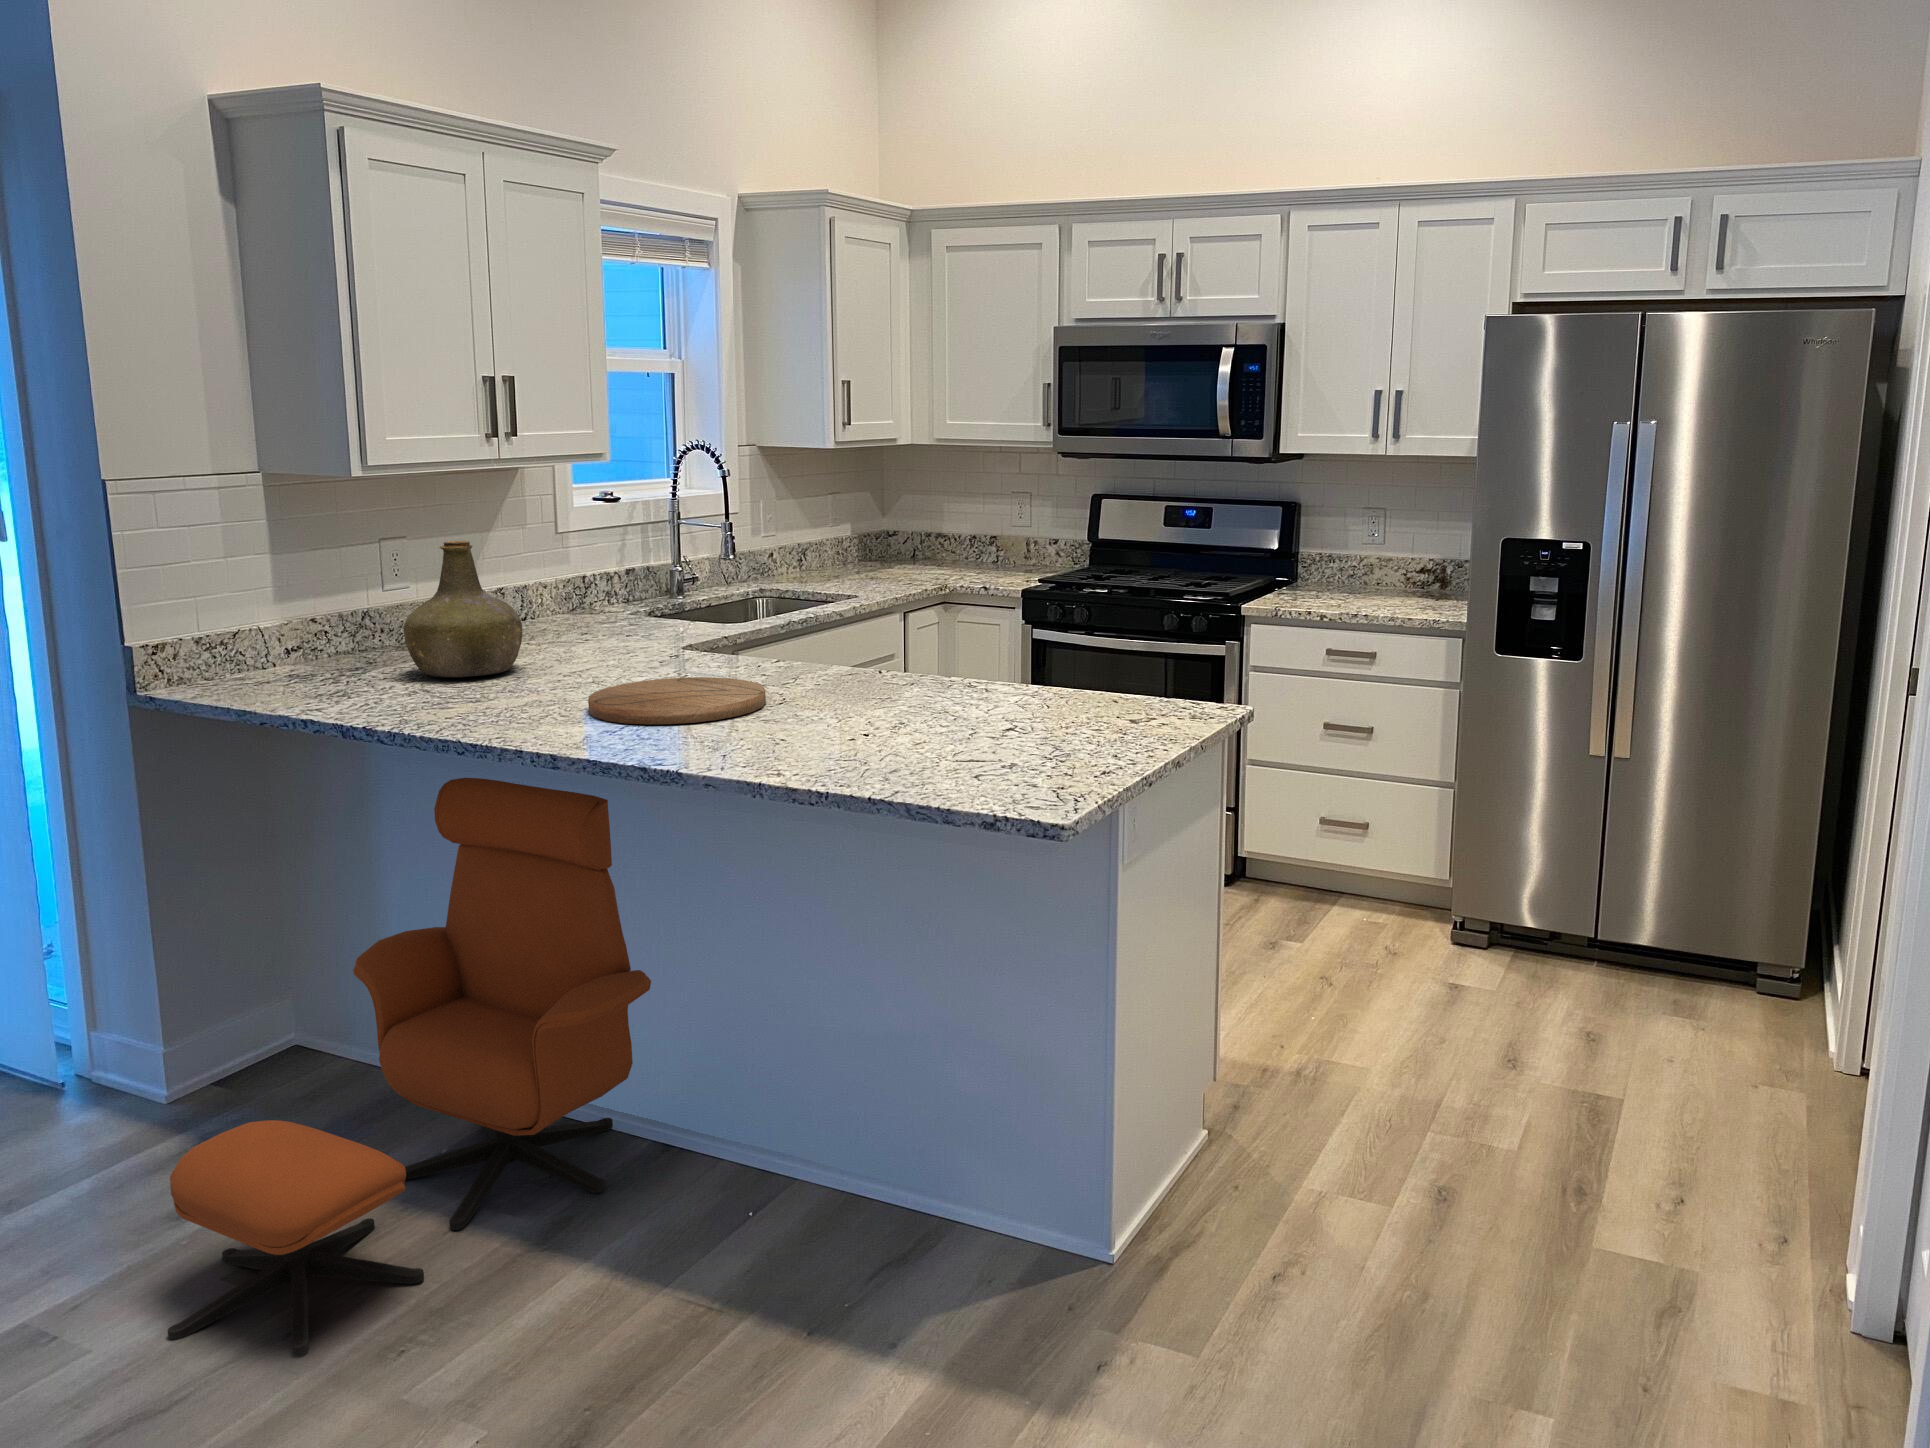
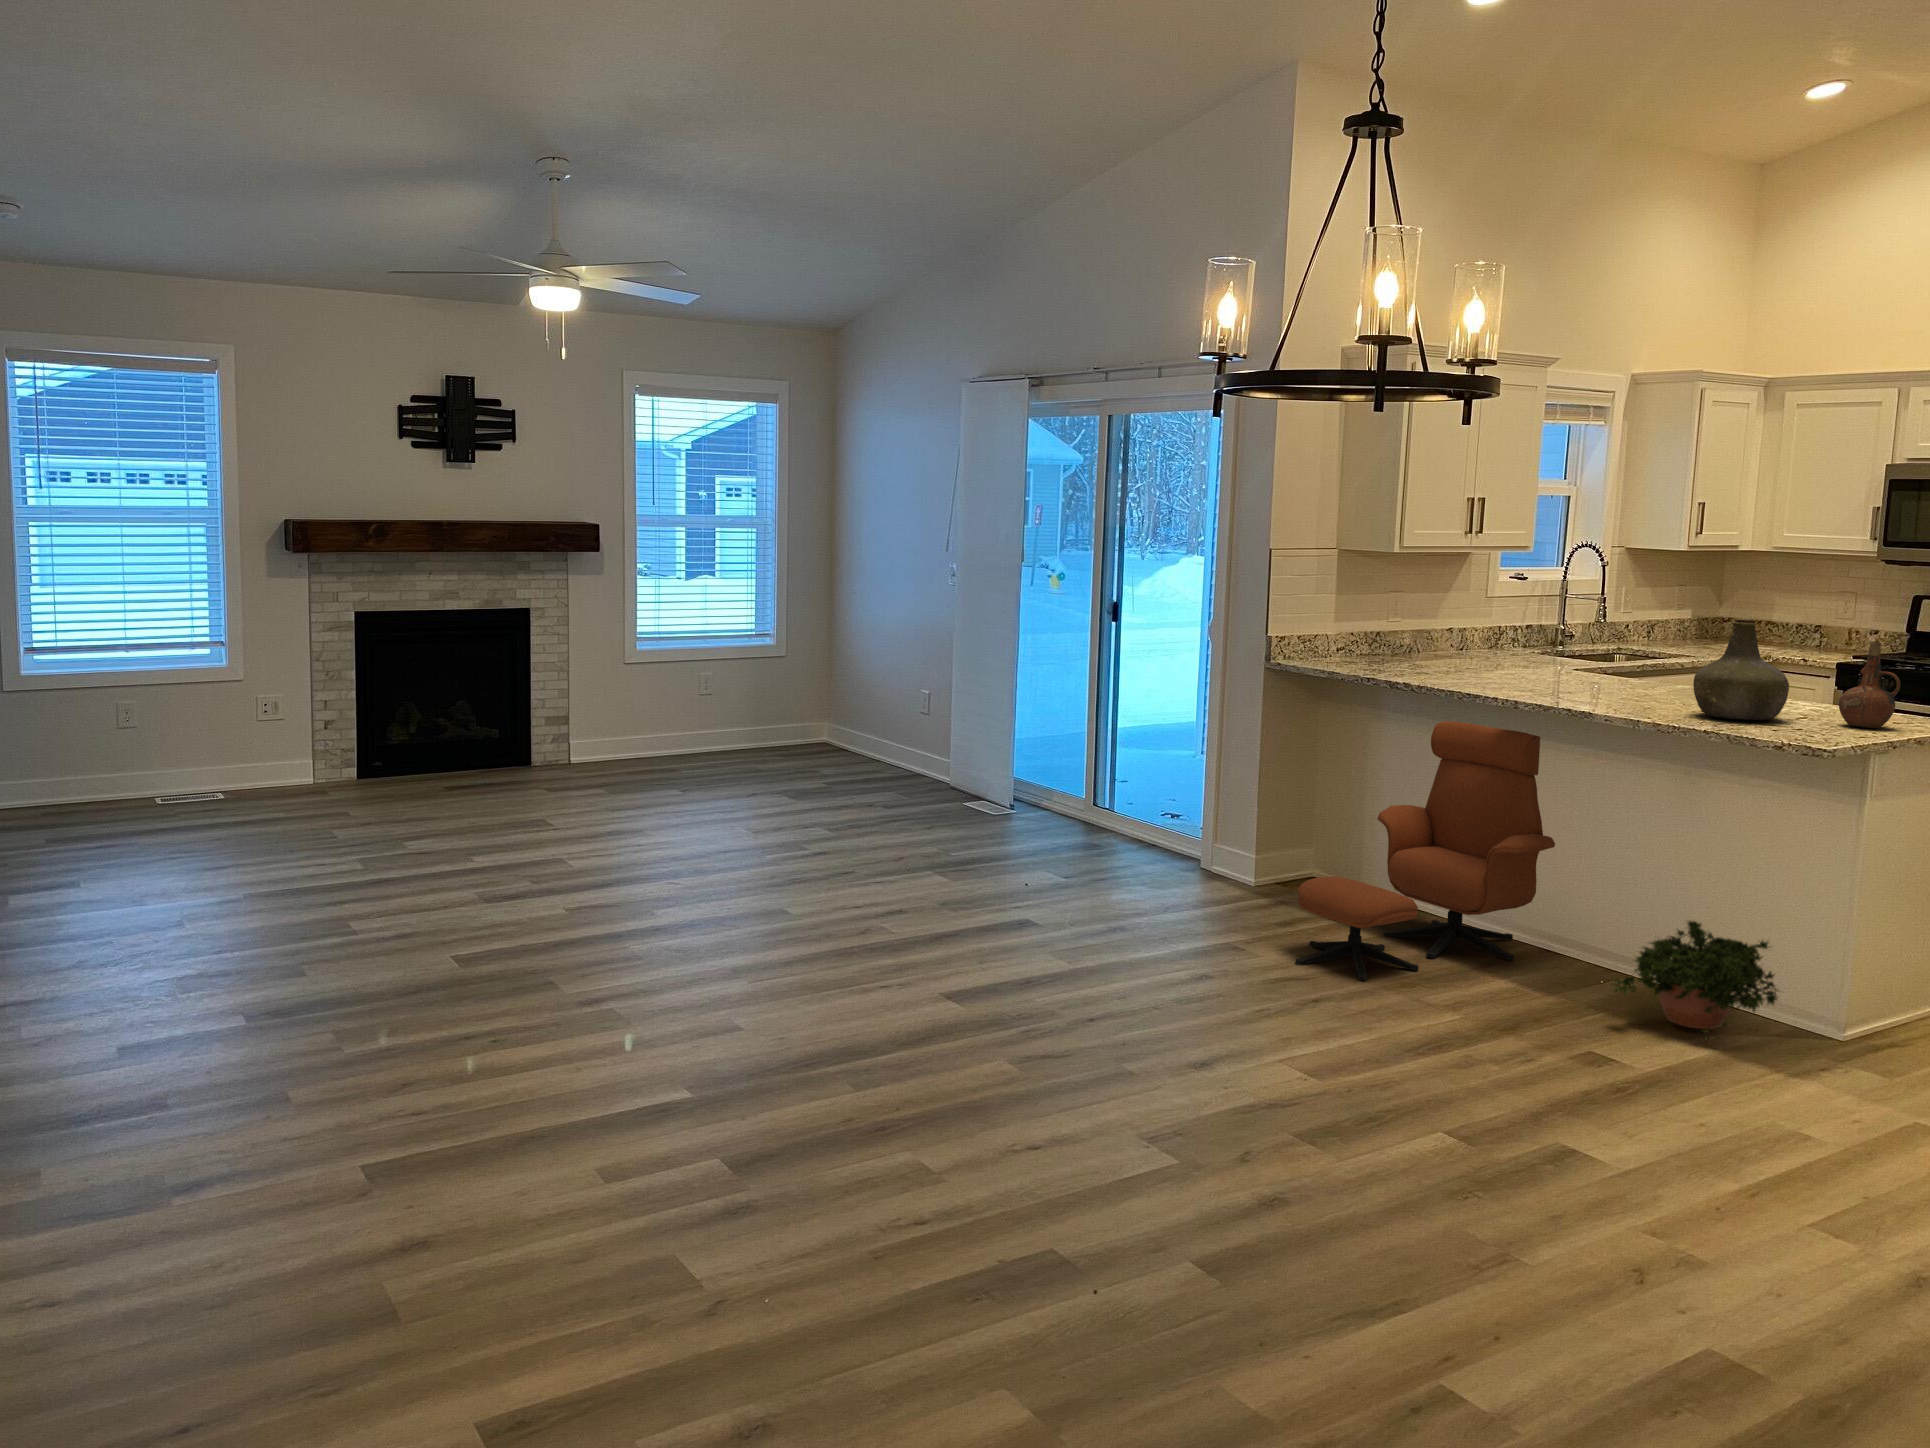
bottle: present [404,541,522,677] -> present [1694,619,1789,720]
ceramic pitcher: none [1048,607,1130,749] -> present [1839,642,1900,728]
cutting board: present [588,677,766,724] -> none [1529,678,1642,698]
potted plant: none [740,1103,1018,1349] -> present [1614,920,1779,1041]

